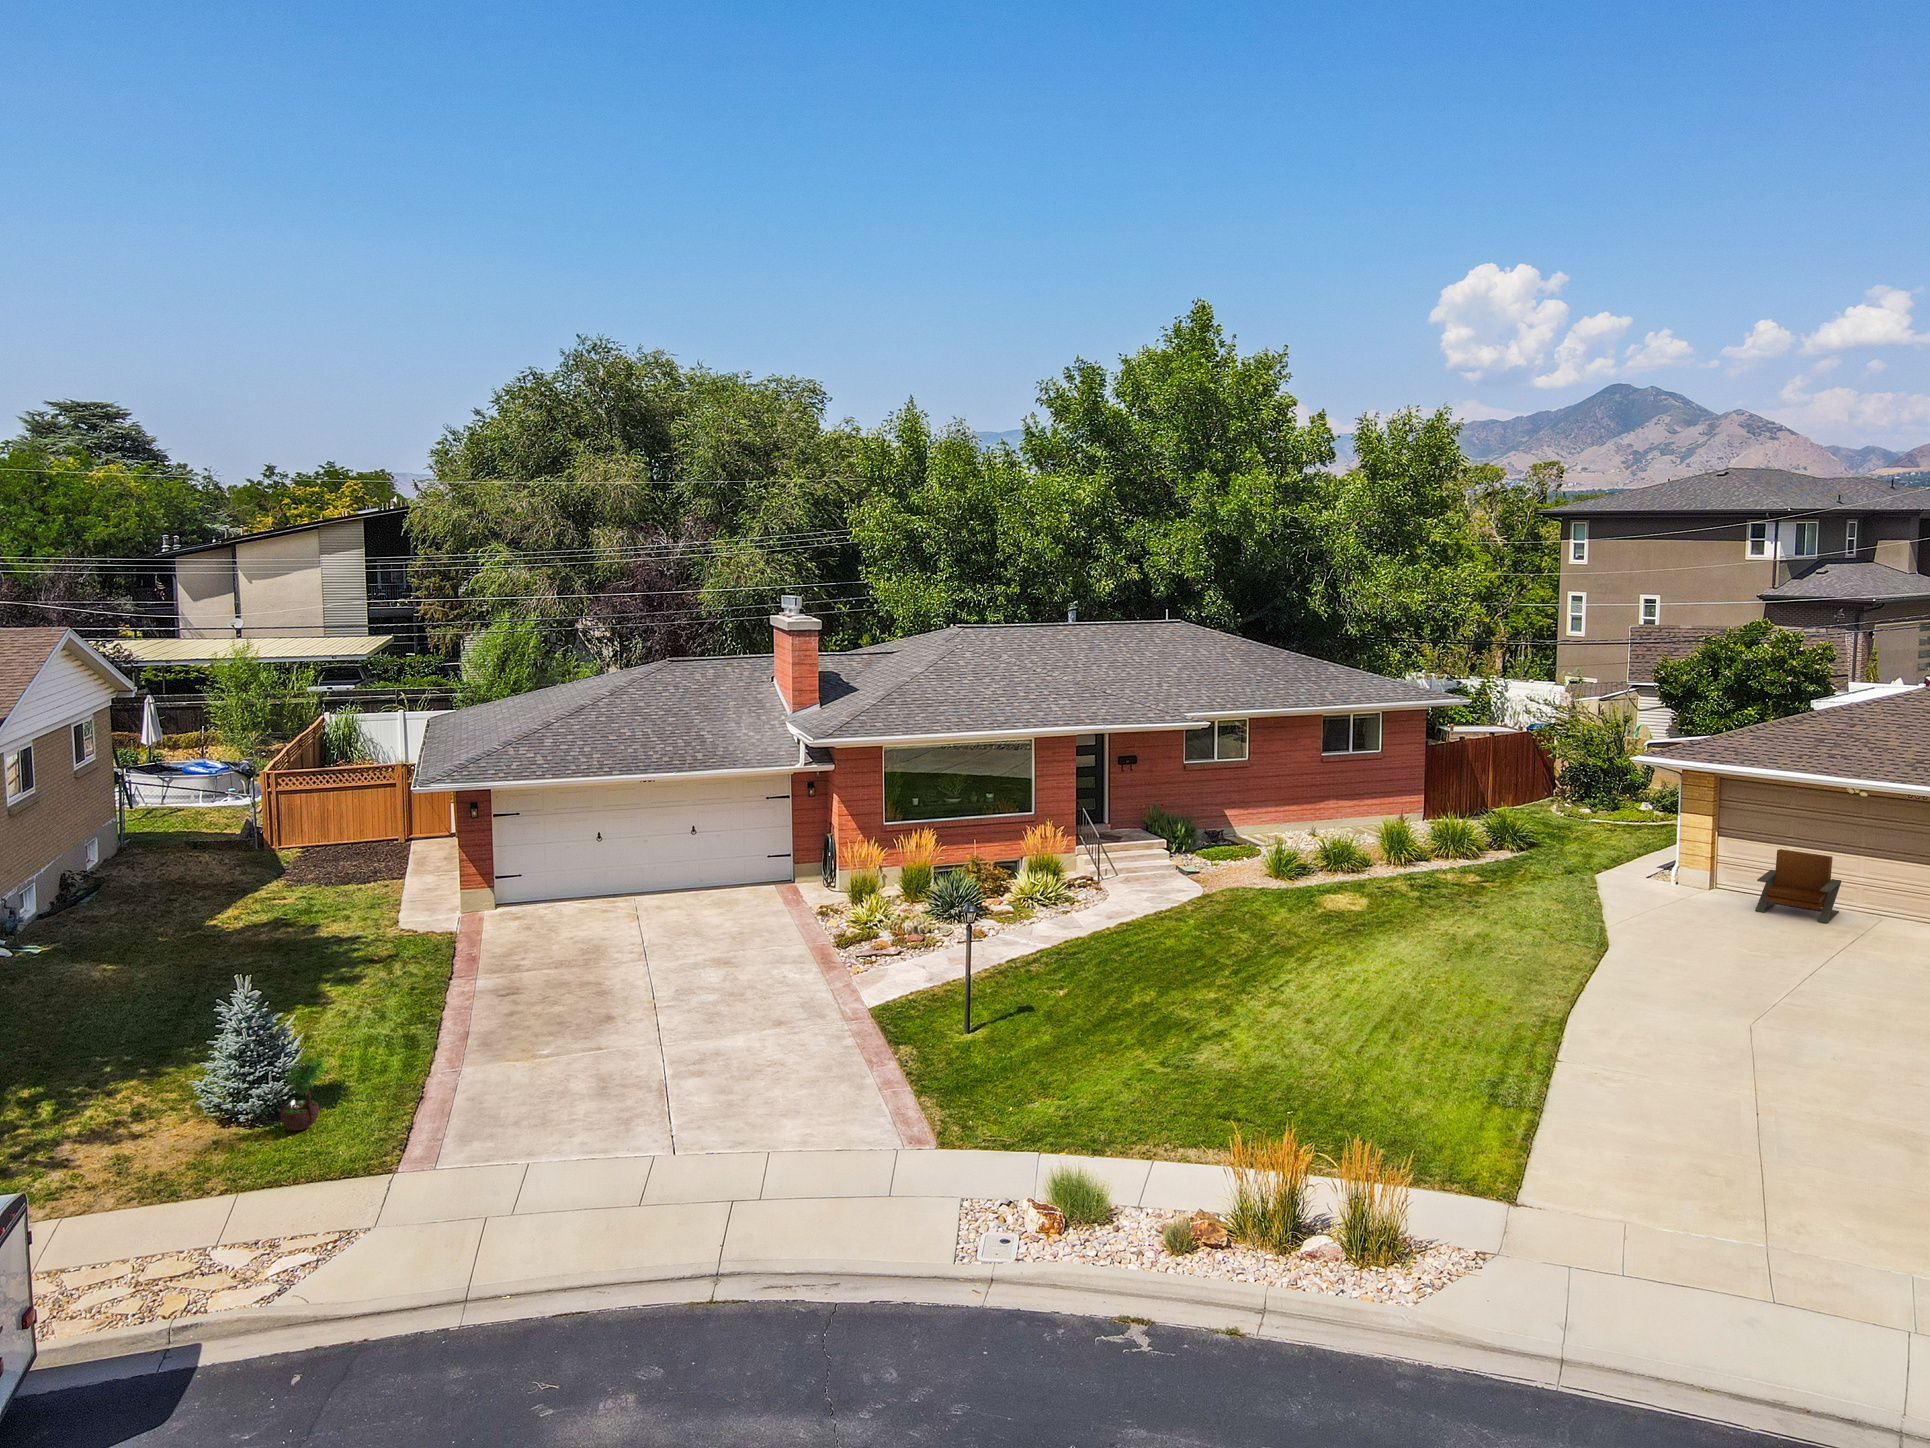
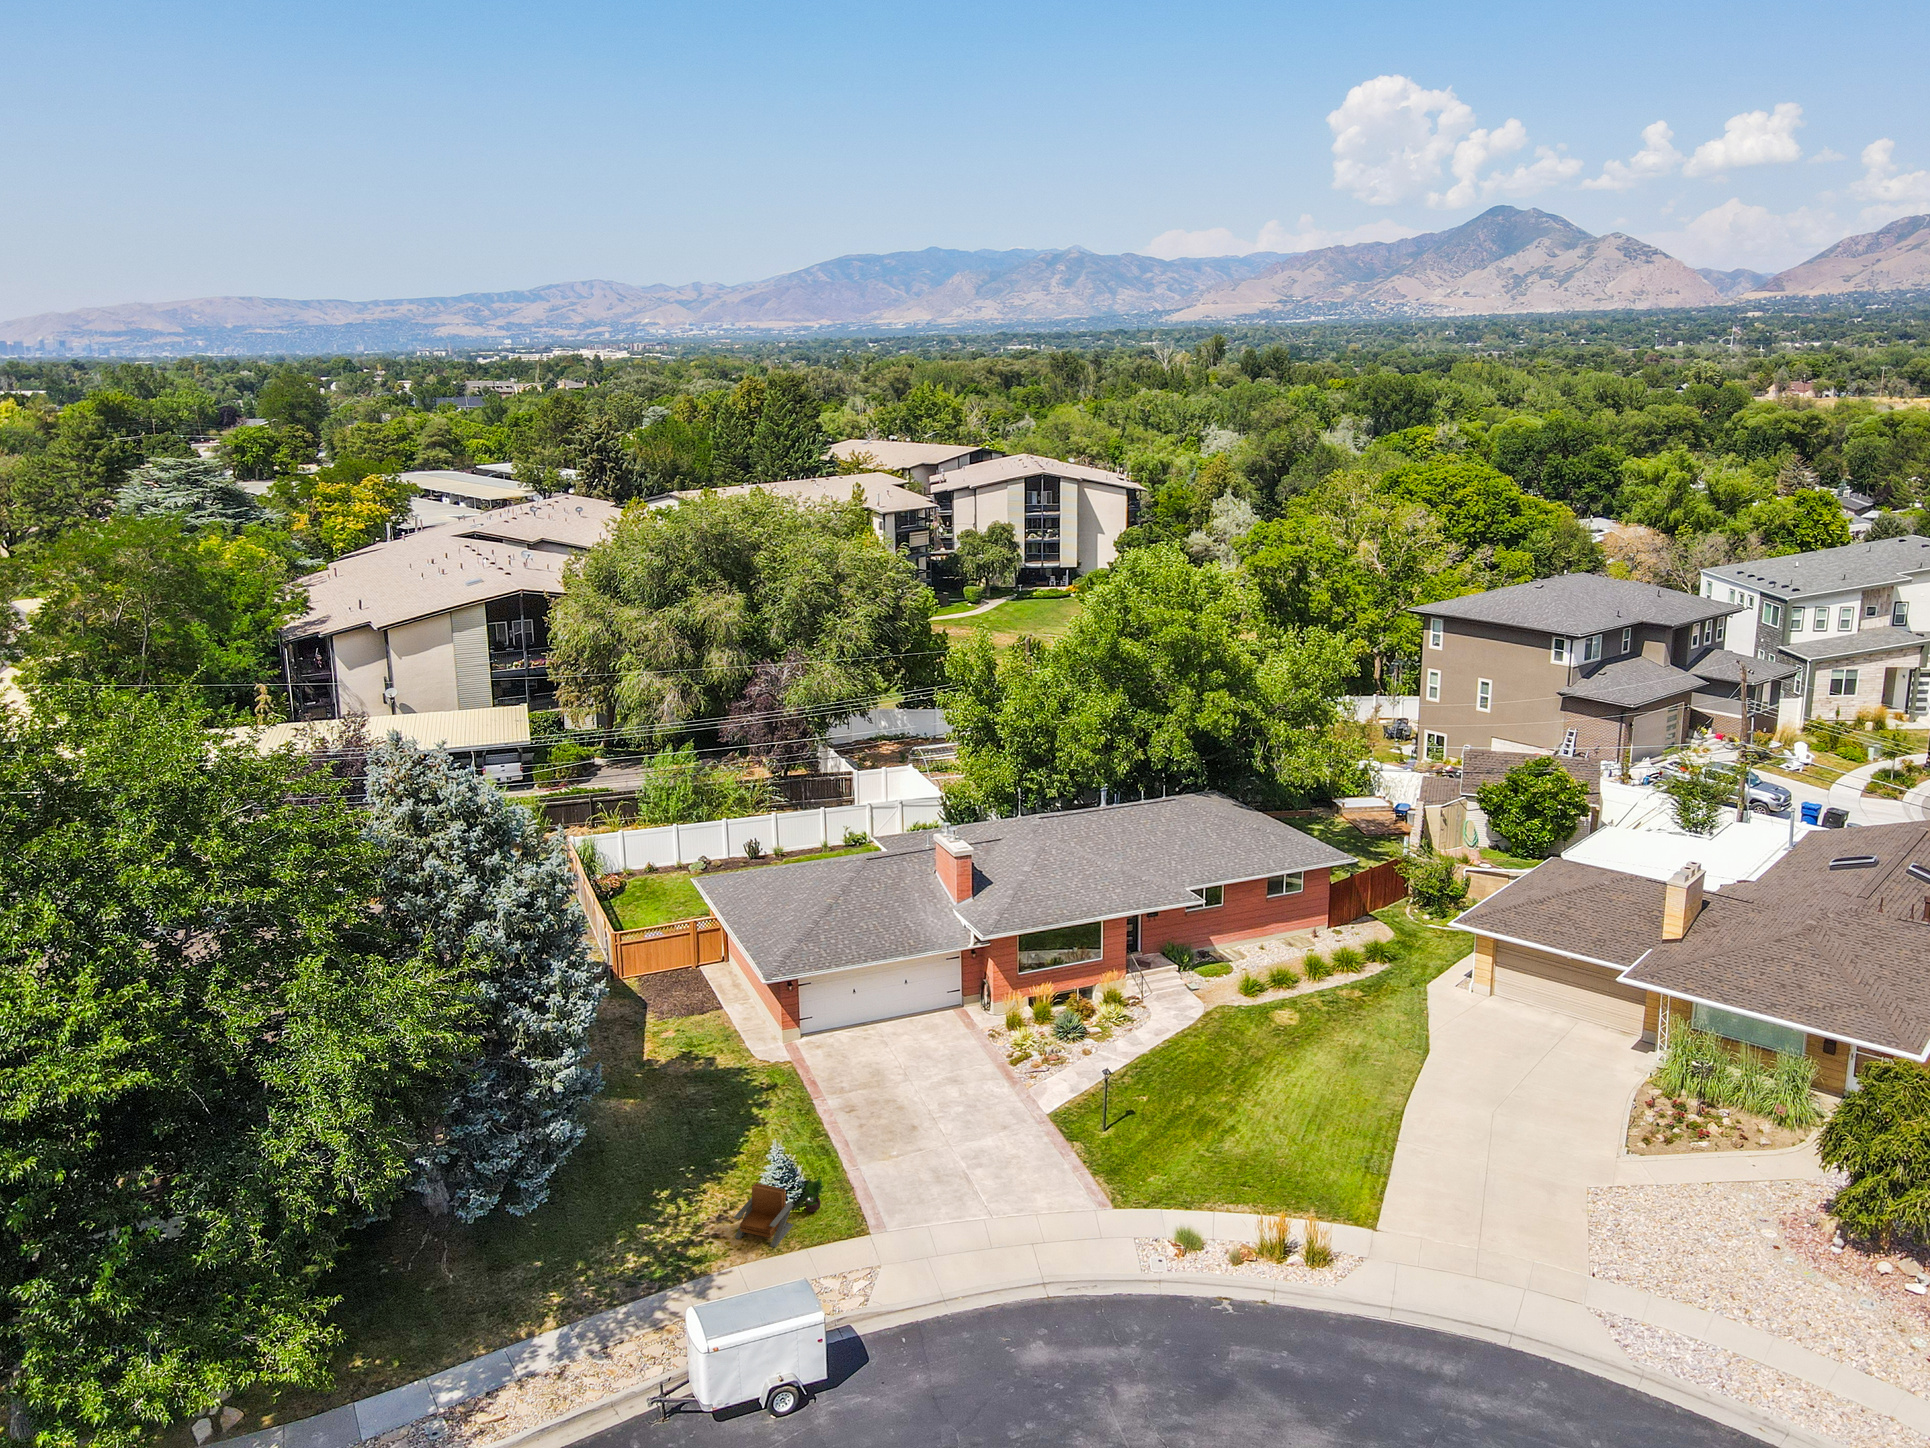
lounge chair: present [1755,849,1841,924] -> present [734,1183,793,1247]

